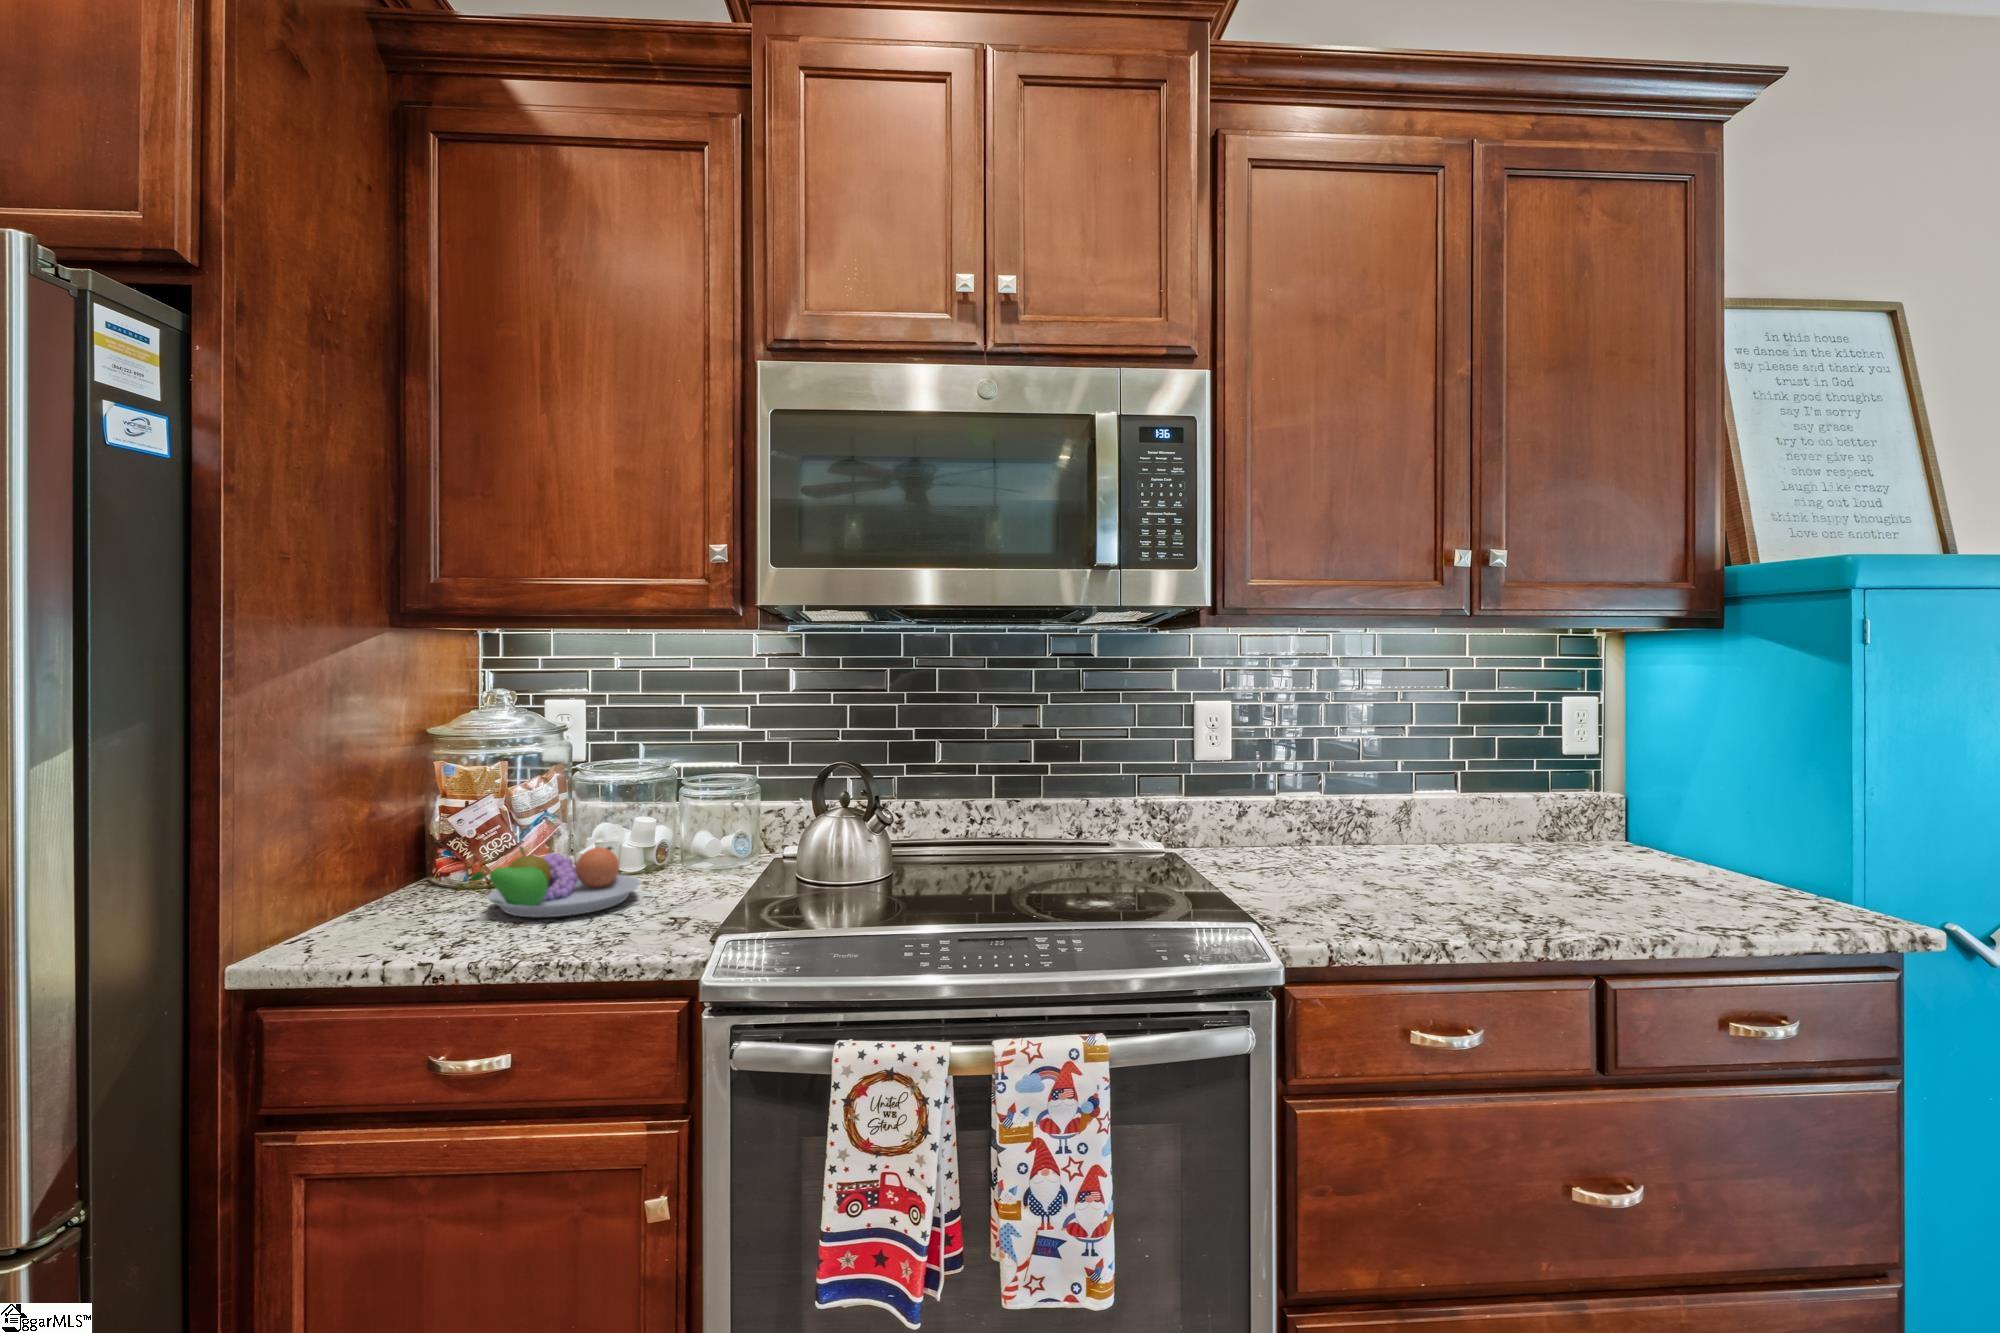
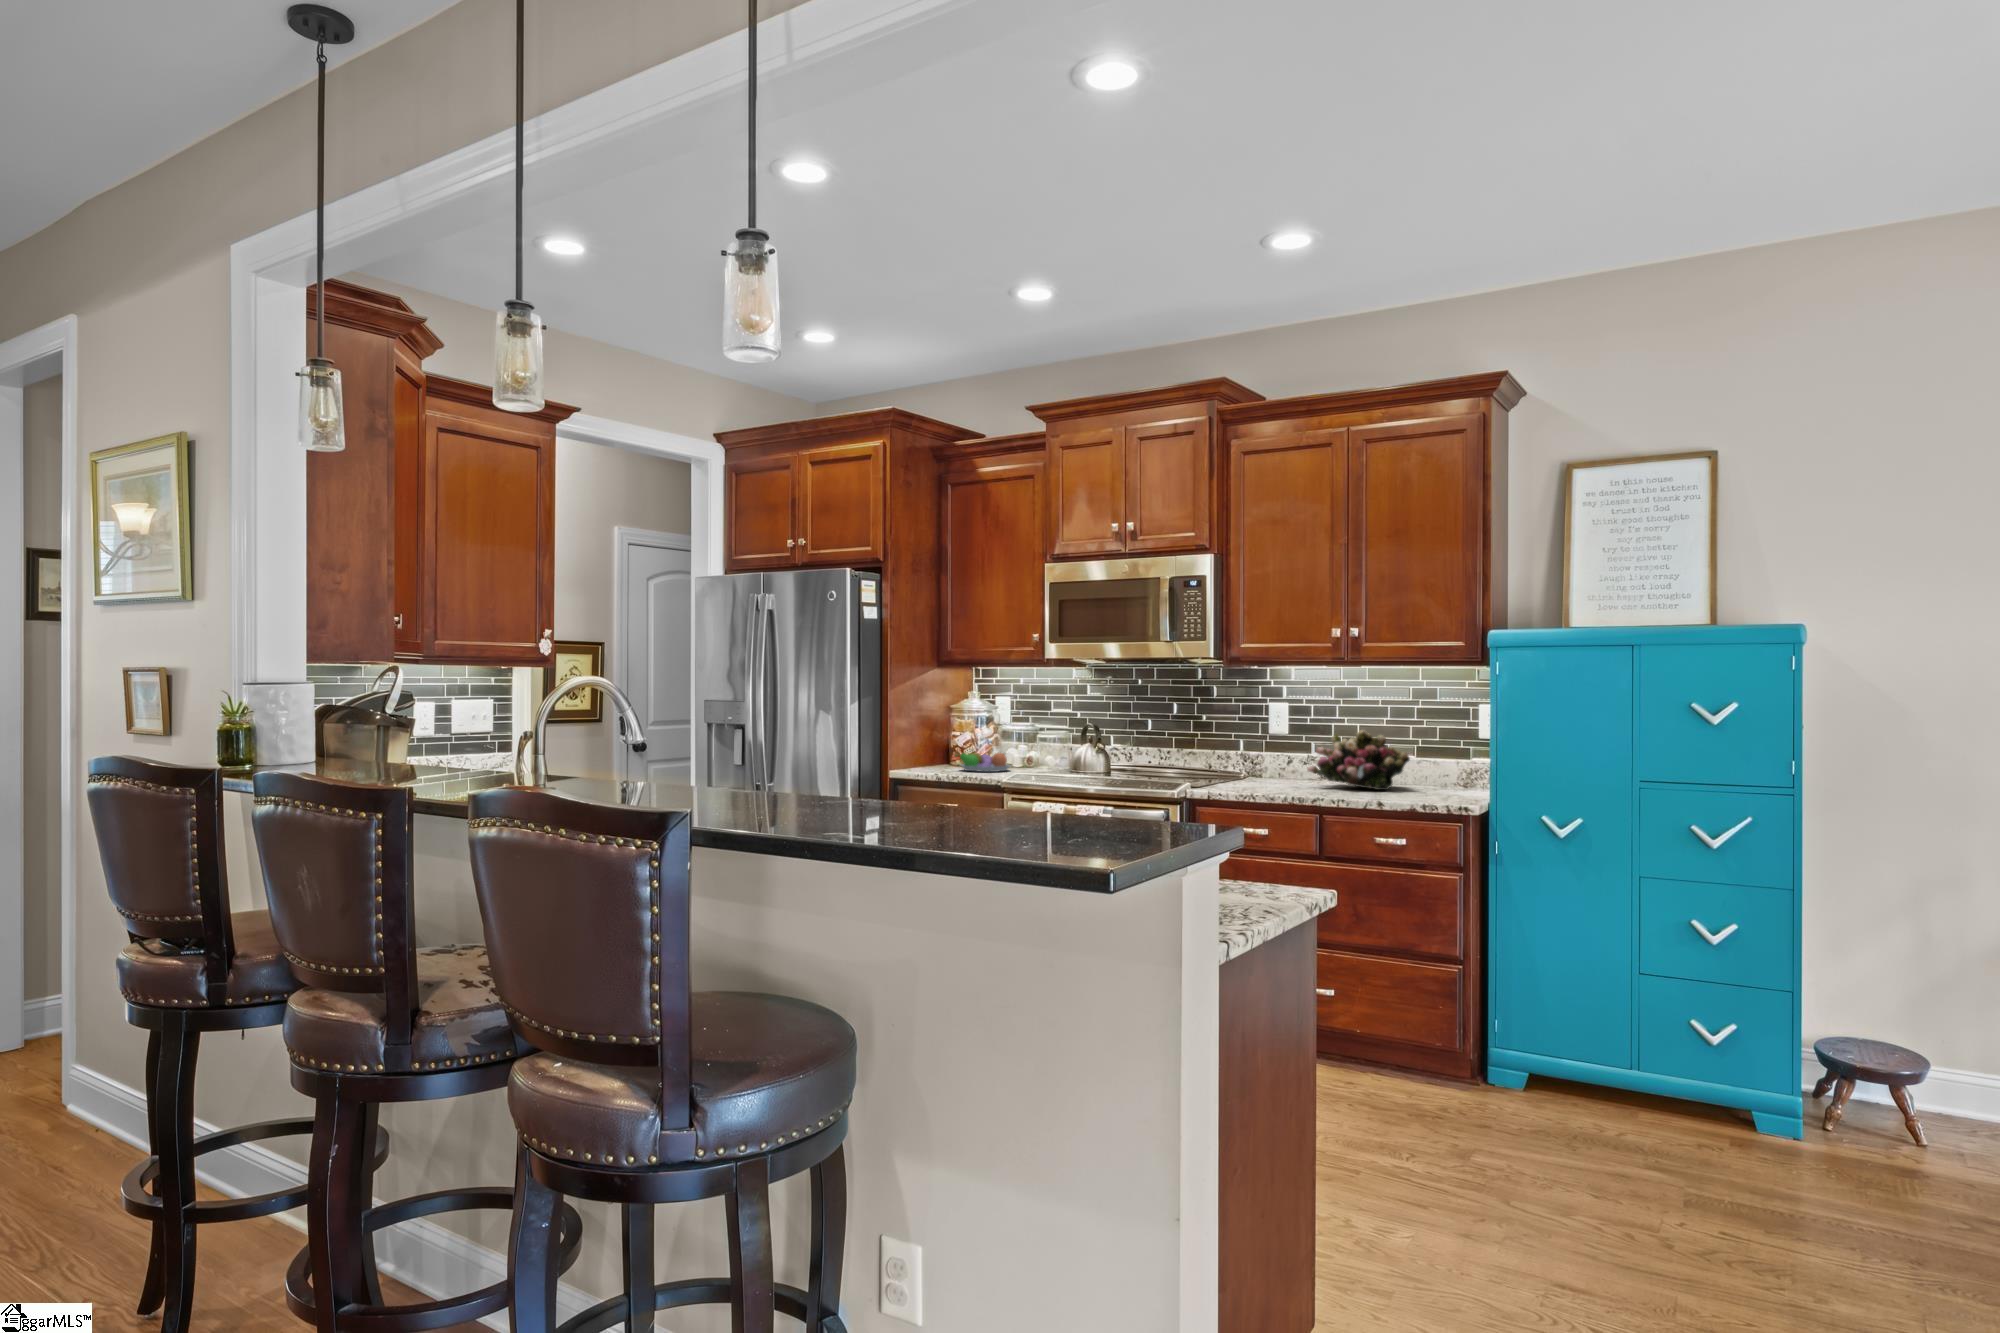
flower arrangement: none [1384,755,1596,888] -> present [1307,730,1410,790]

